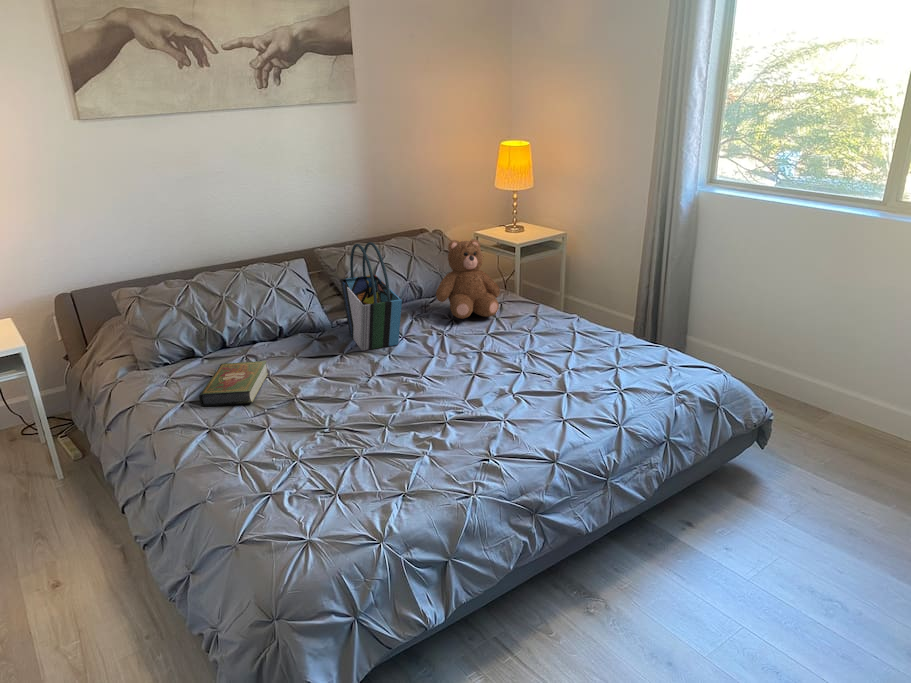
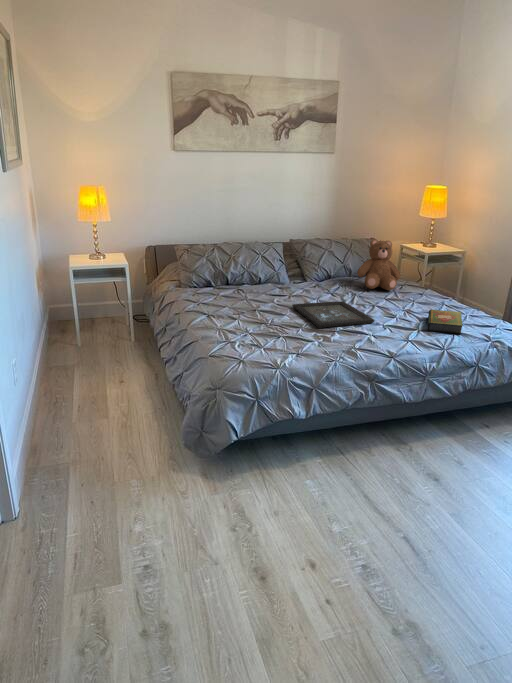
tote bag: present [340,242,402,351] -> none [299,231,330,296]
tray: none [354,353,497,422] -> present [292,301,375,328]
book: present [199,361,268,406] -> present [427,310,463,334]

